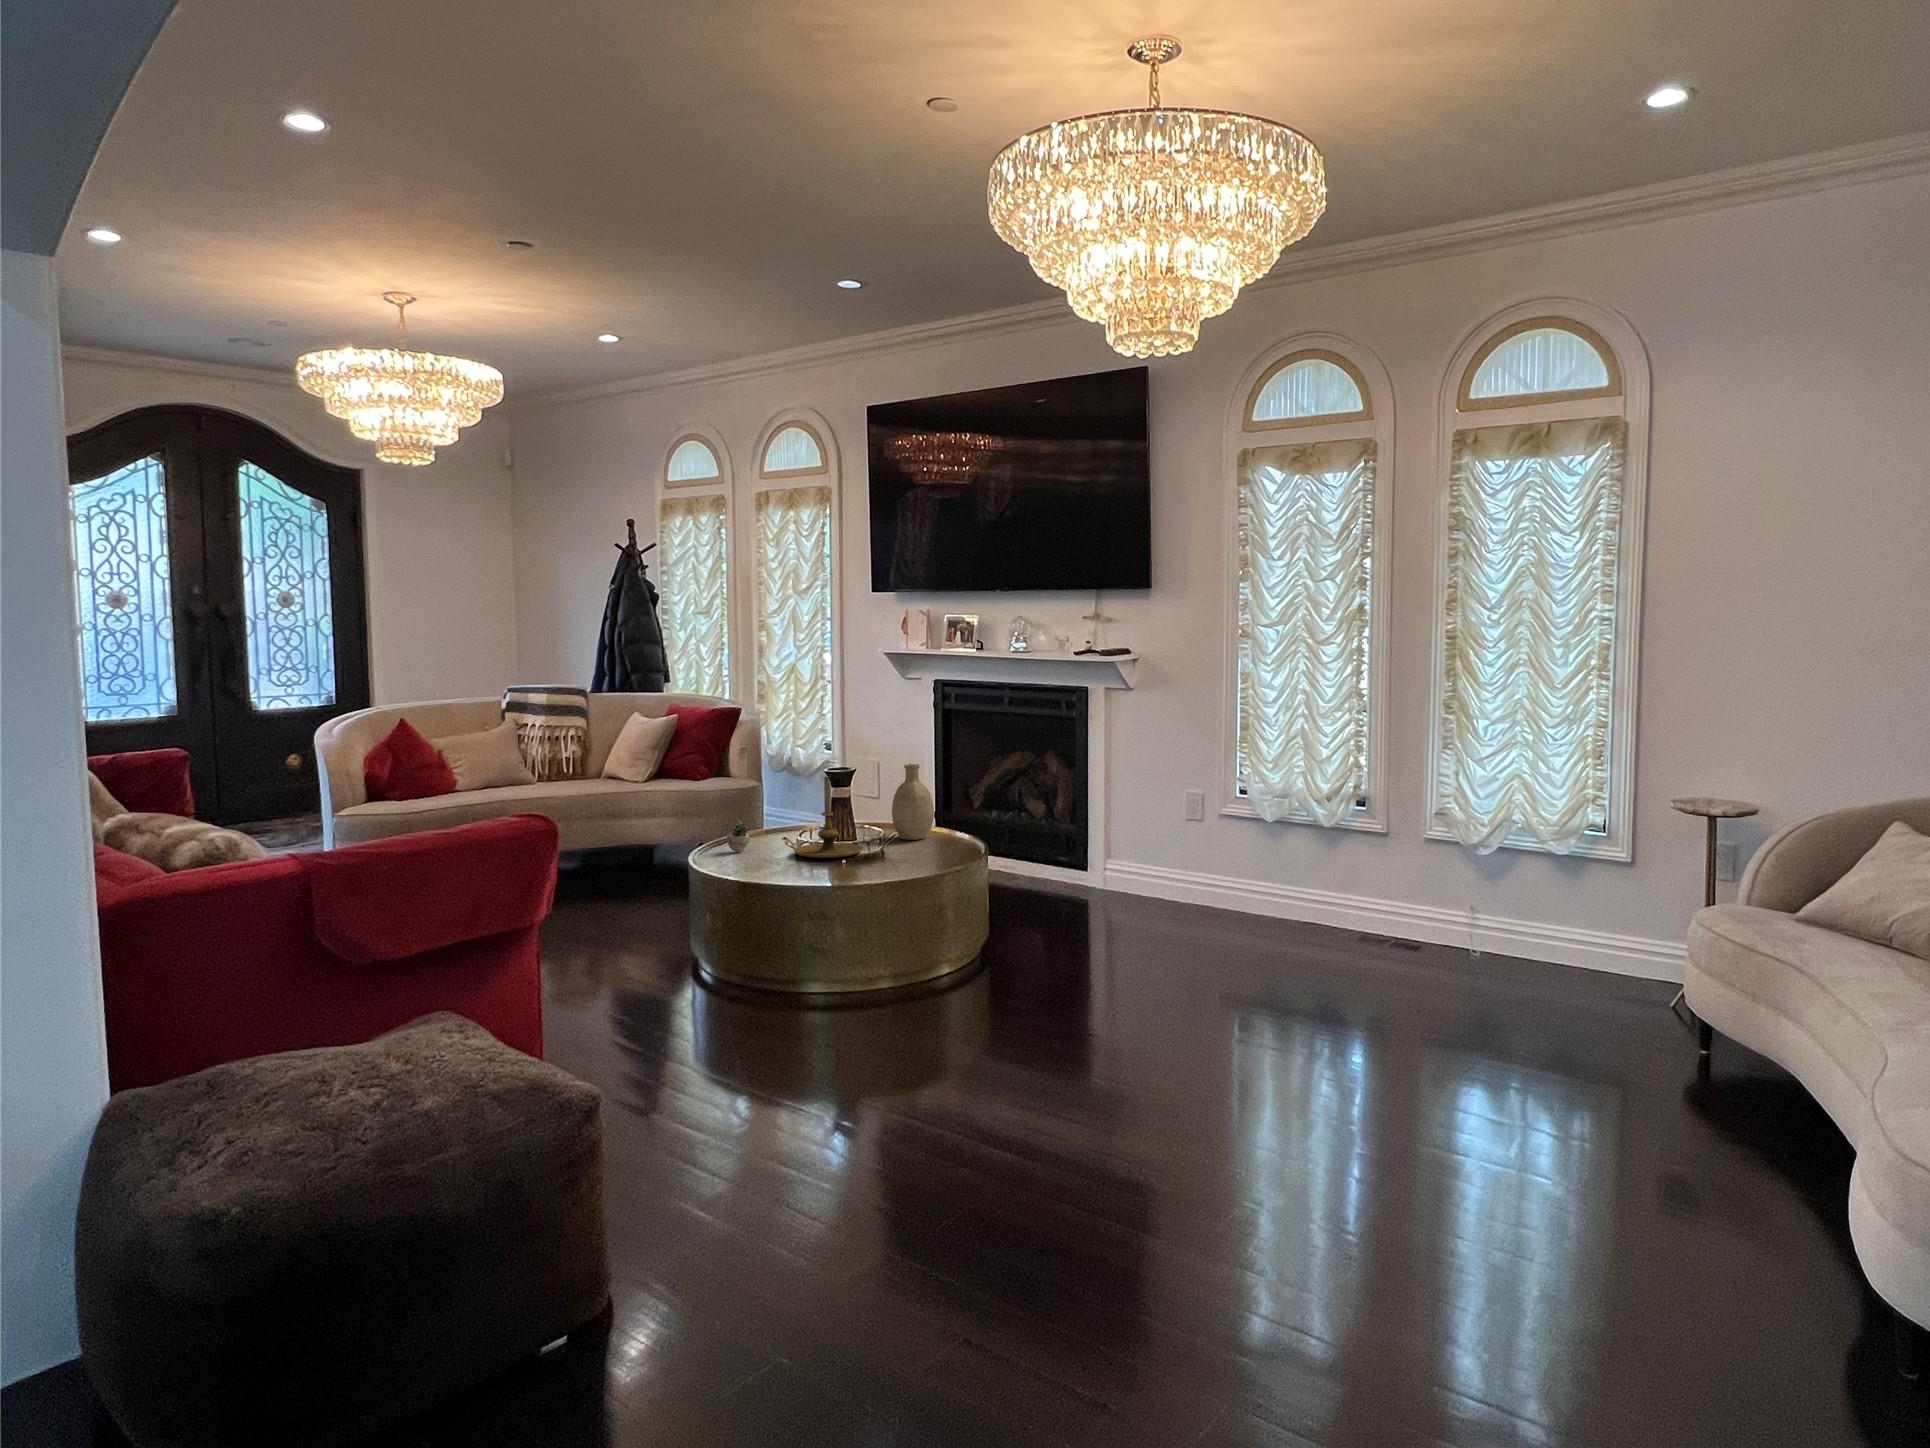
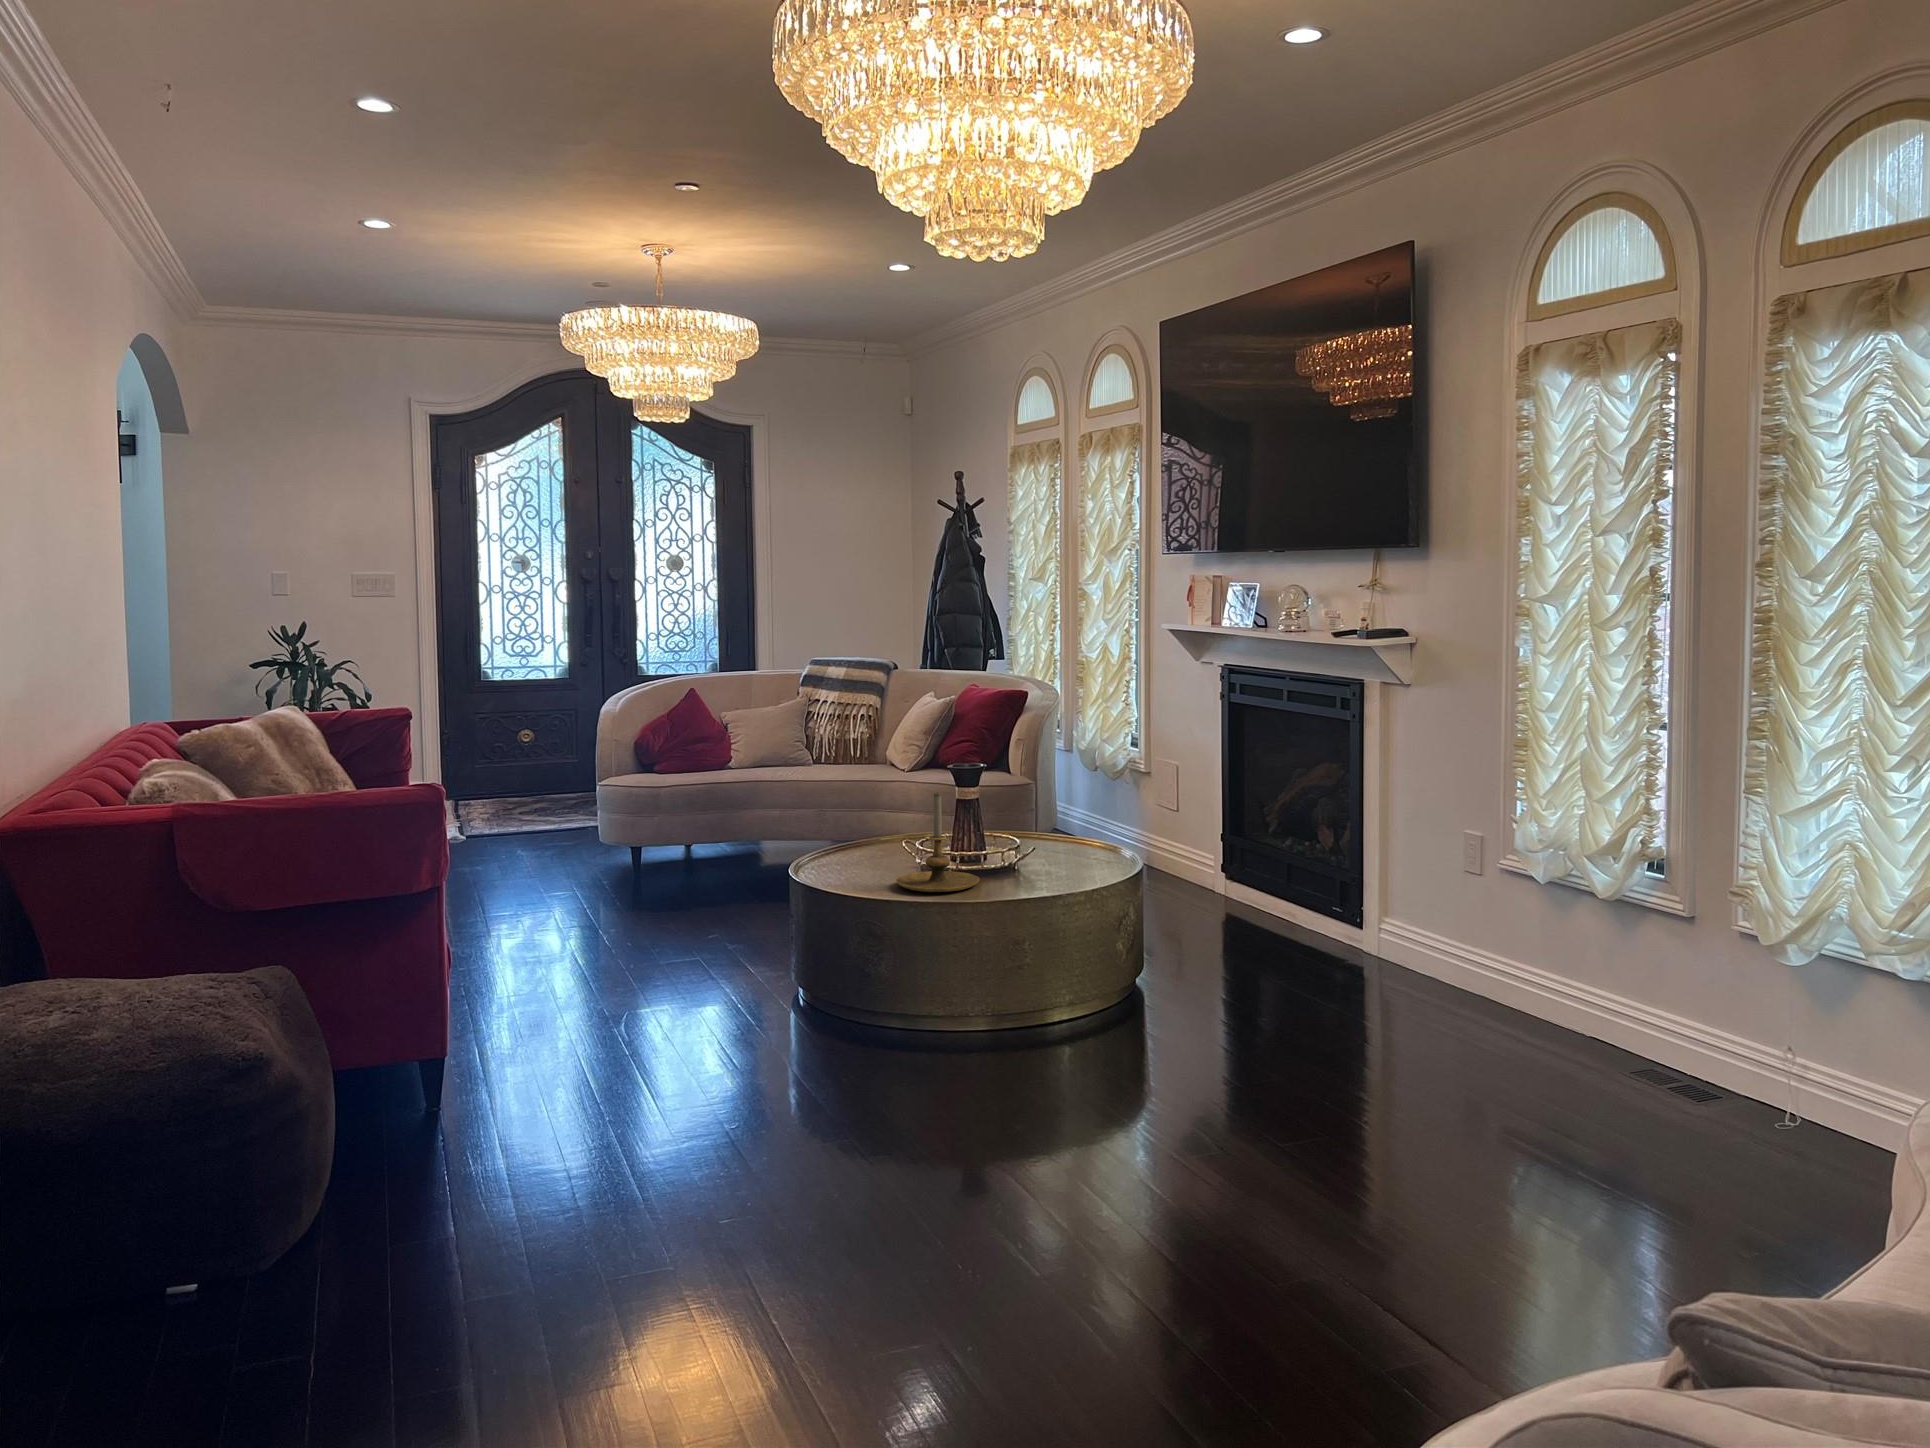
decorative vase: present [892,764,934,840] -> none [1034,782,1086,877]
succulent plant: present [727,814,772,852] -> none [841,830,893,872]

